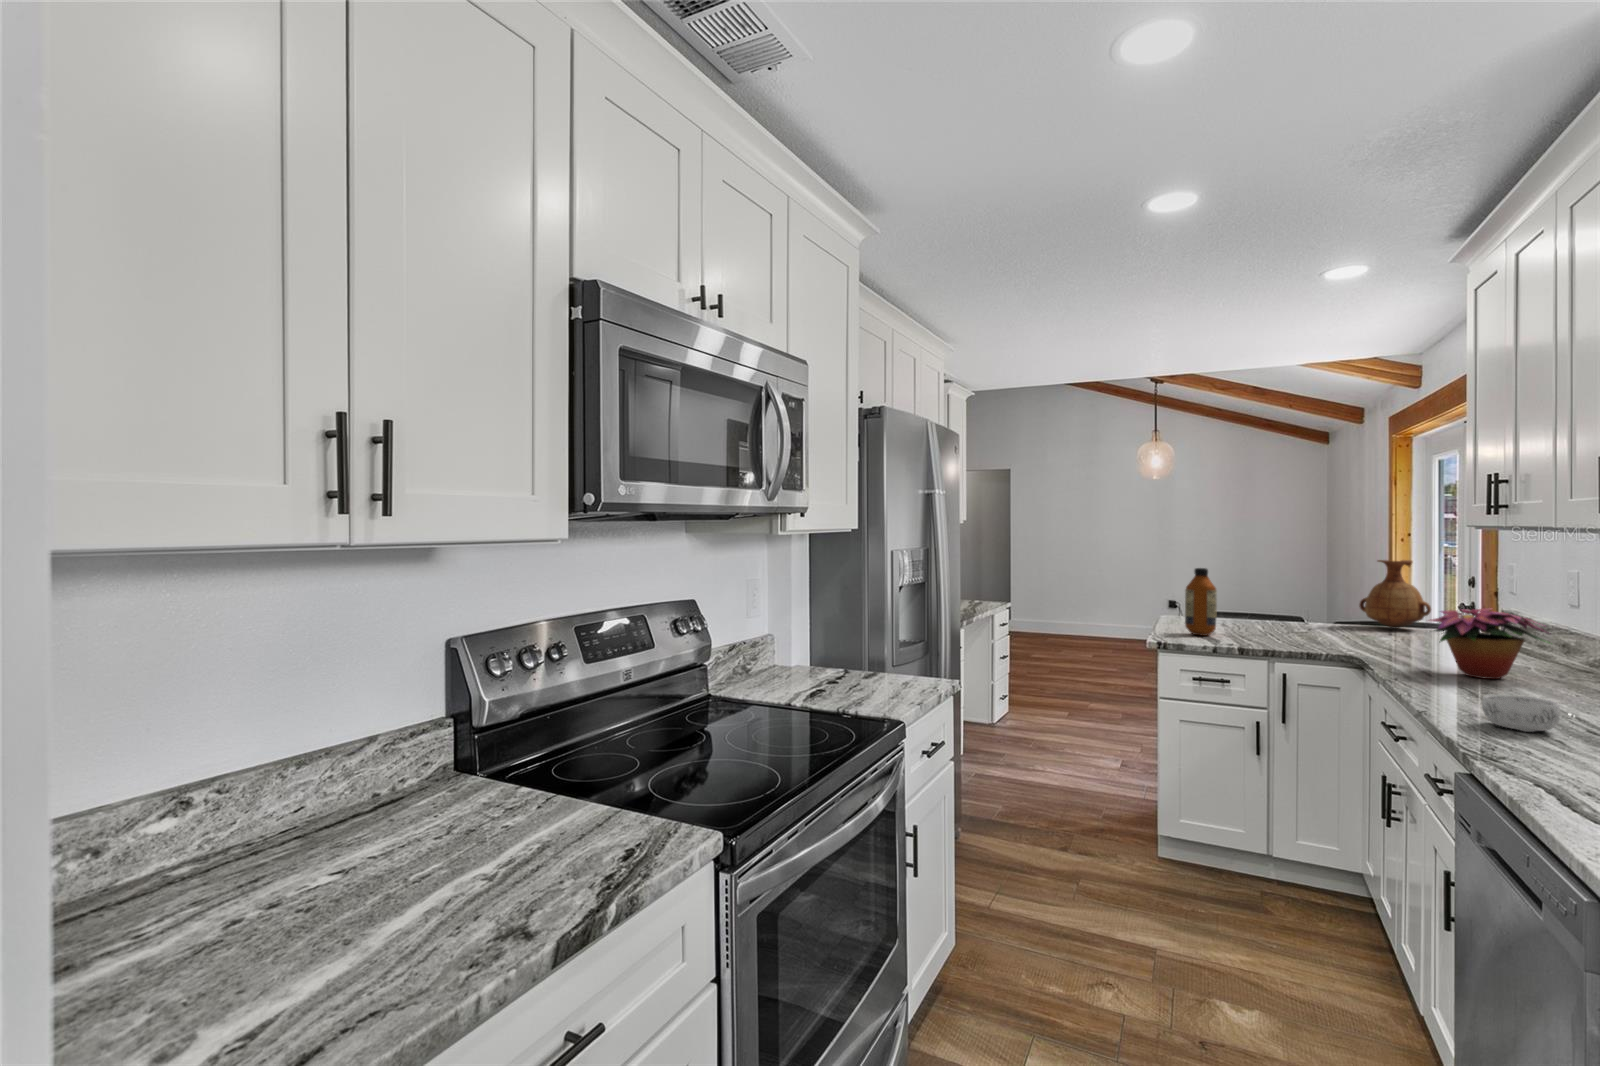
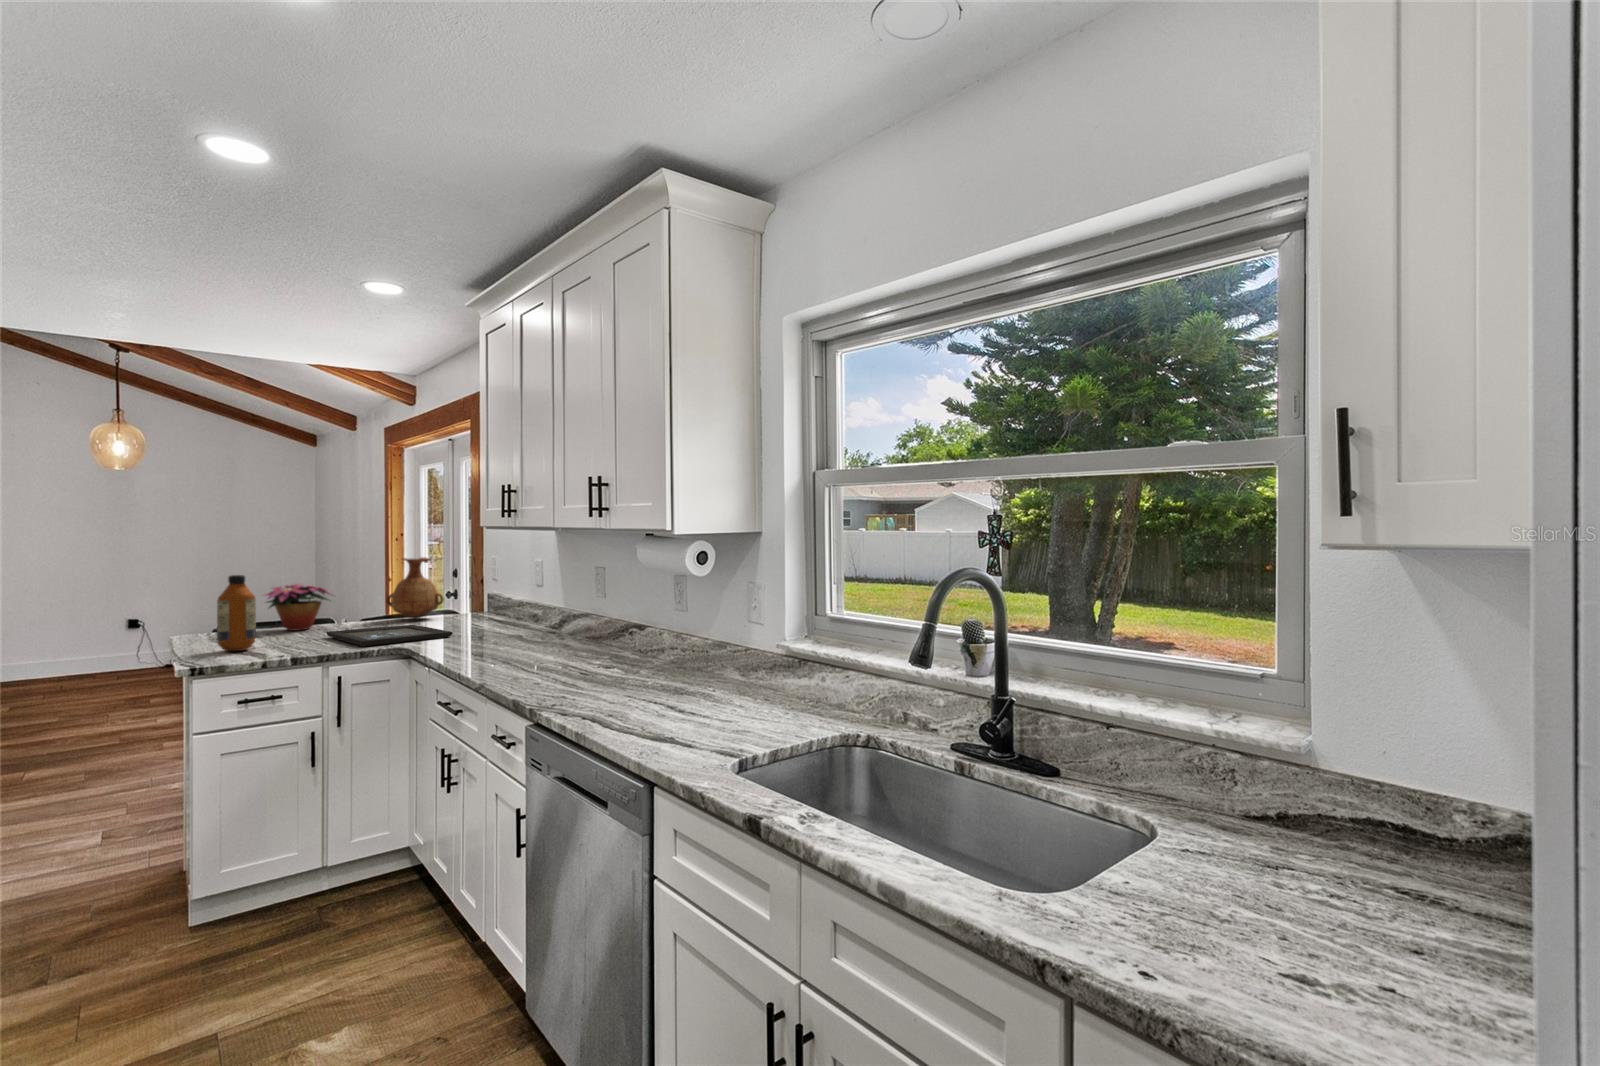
flower arrangement: present [1430,608,1546,679] -> present [265,584,331,631]
tray: none [1285,629,1425,653] -> present [327,625,453,646]
decorative bowl: present [1482,694,1561,732] -> none [527,656,574,683]

